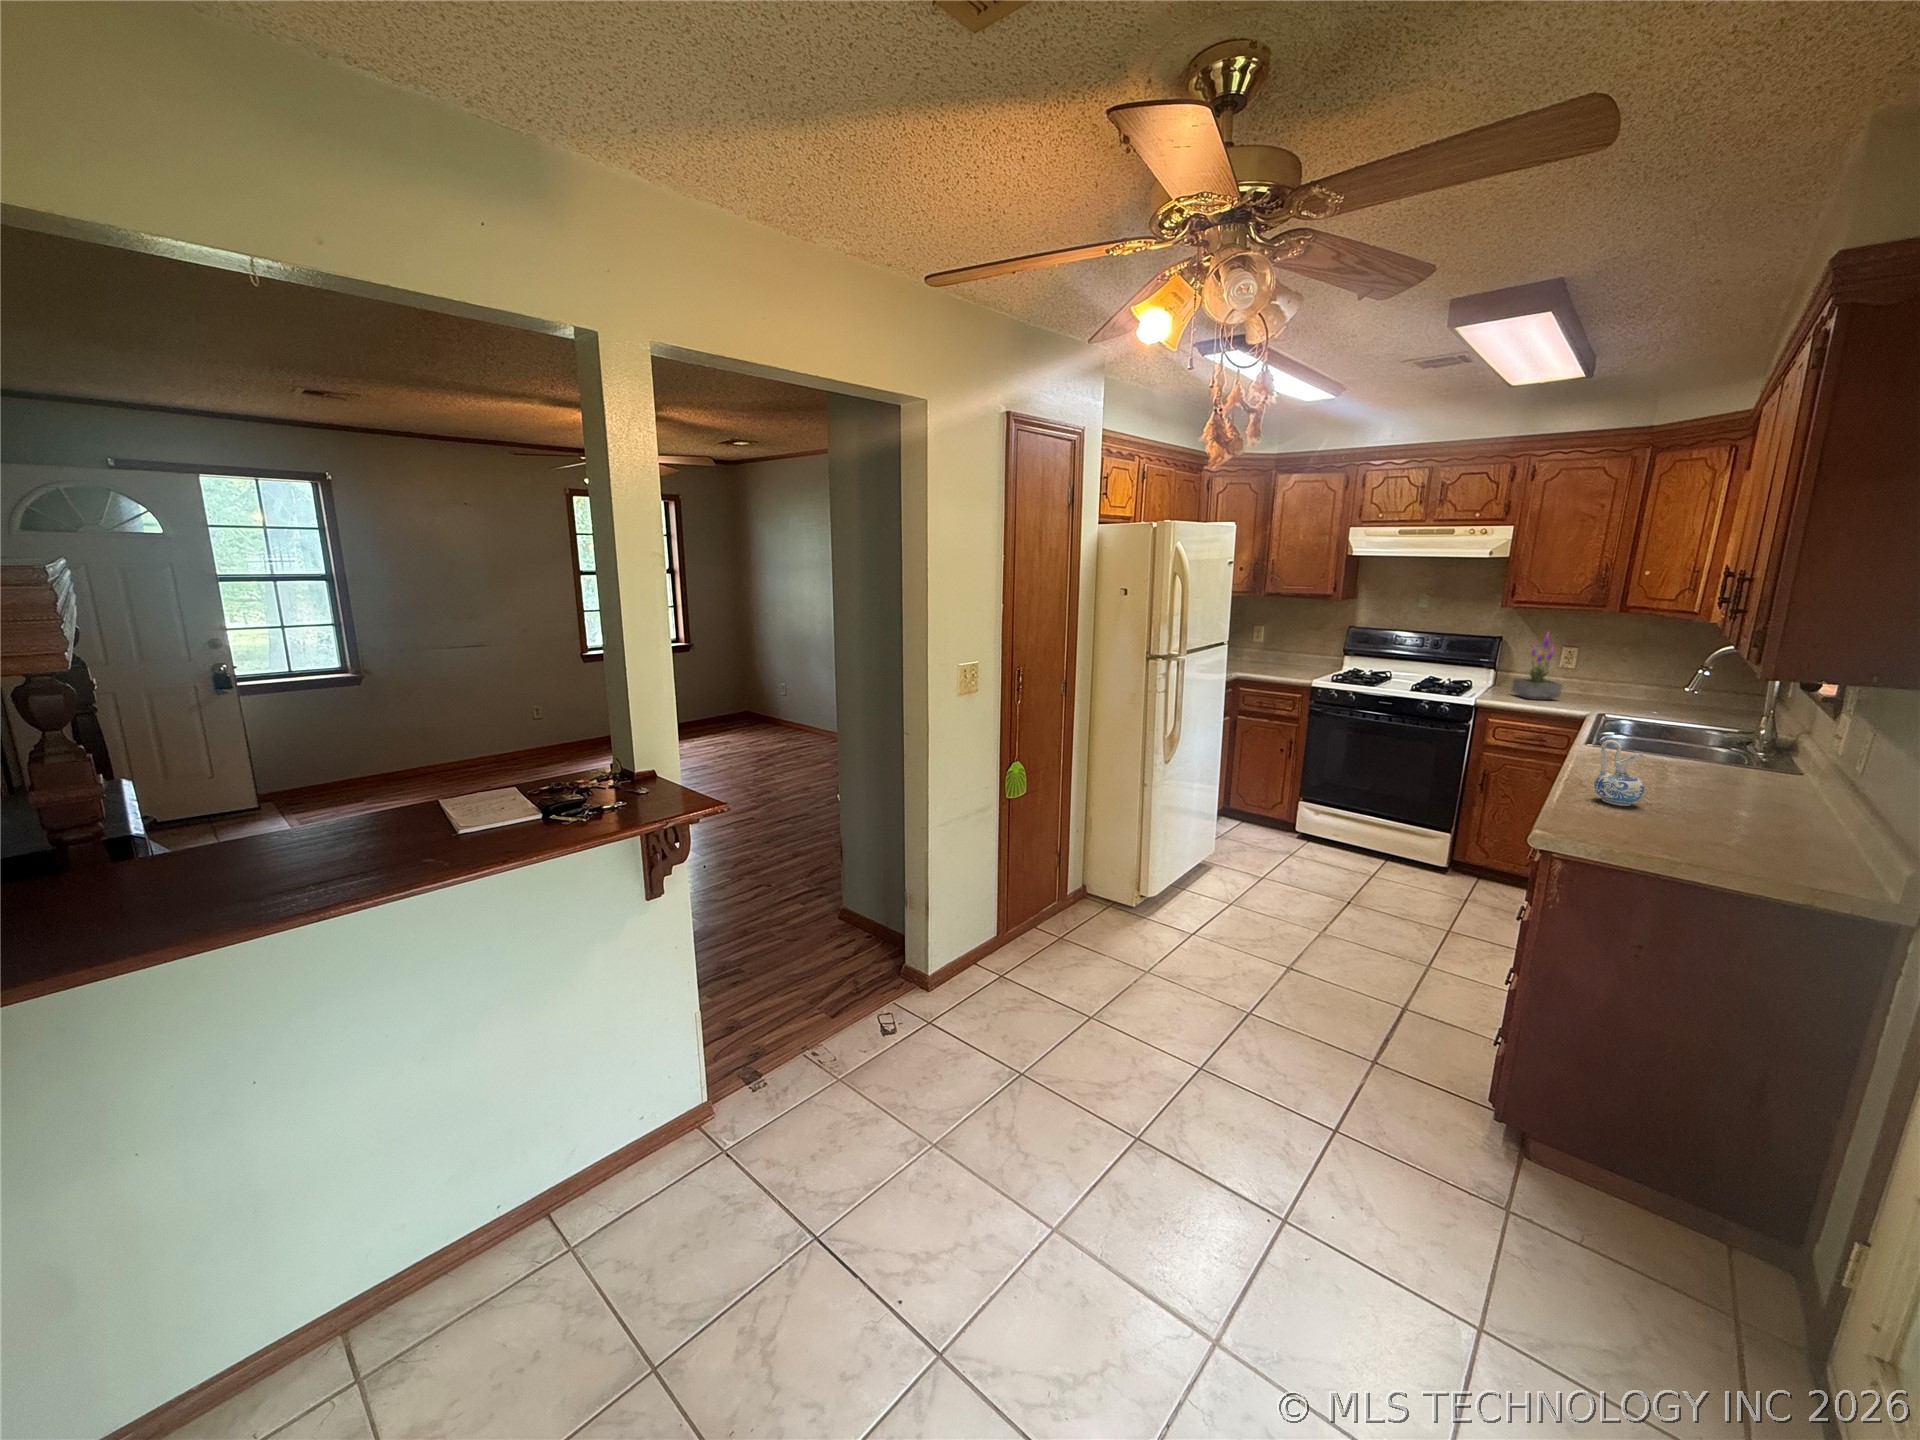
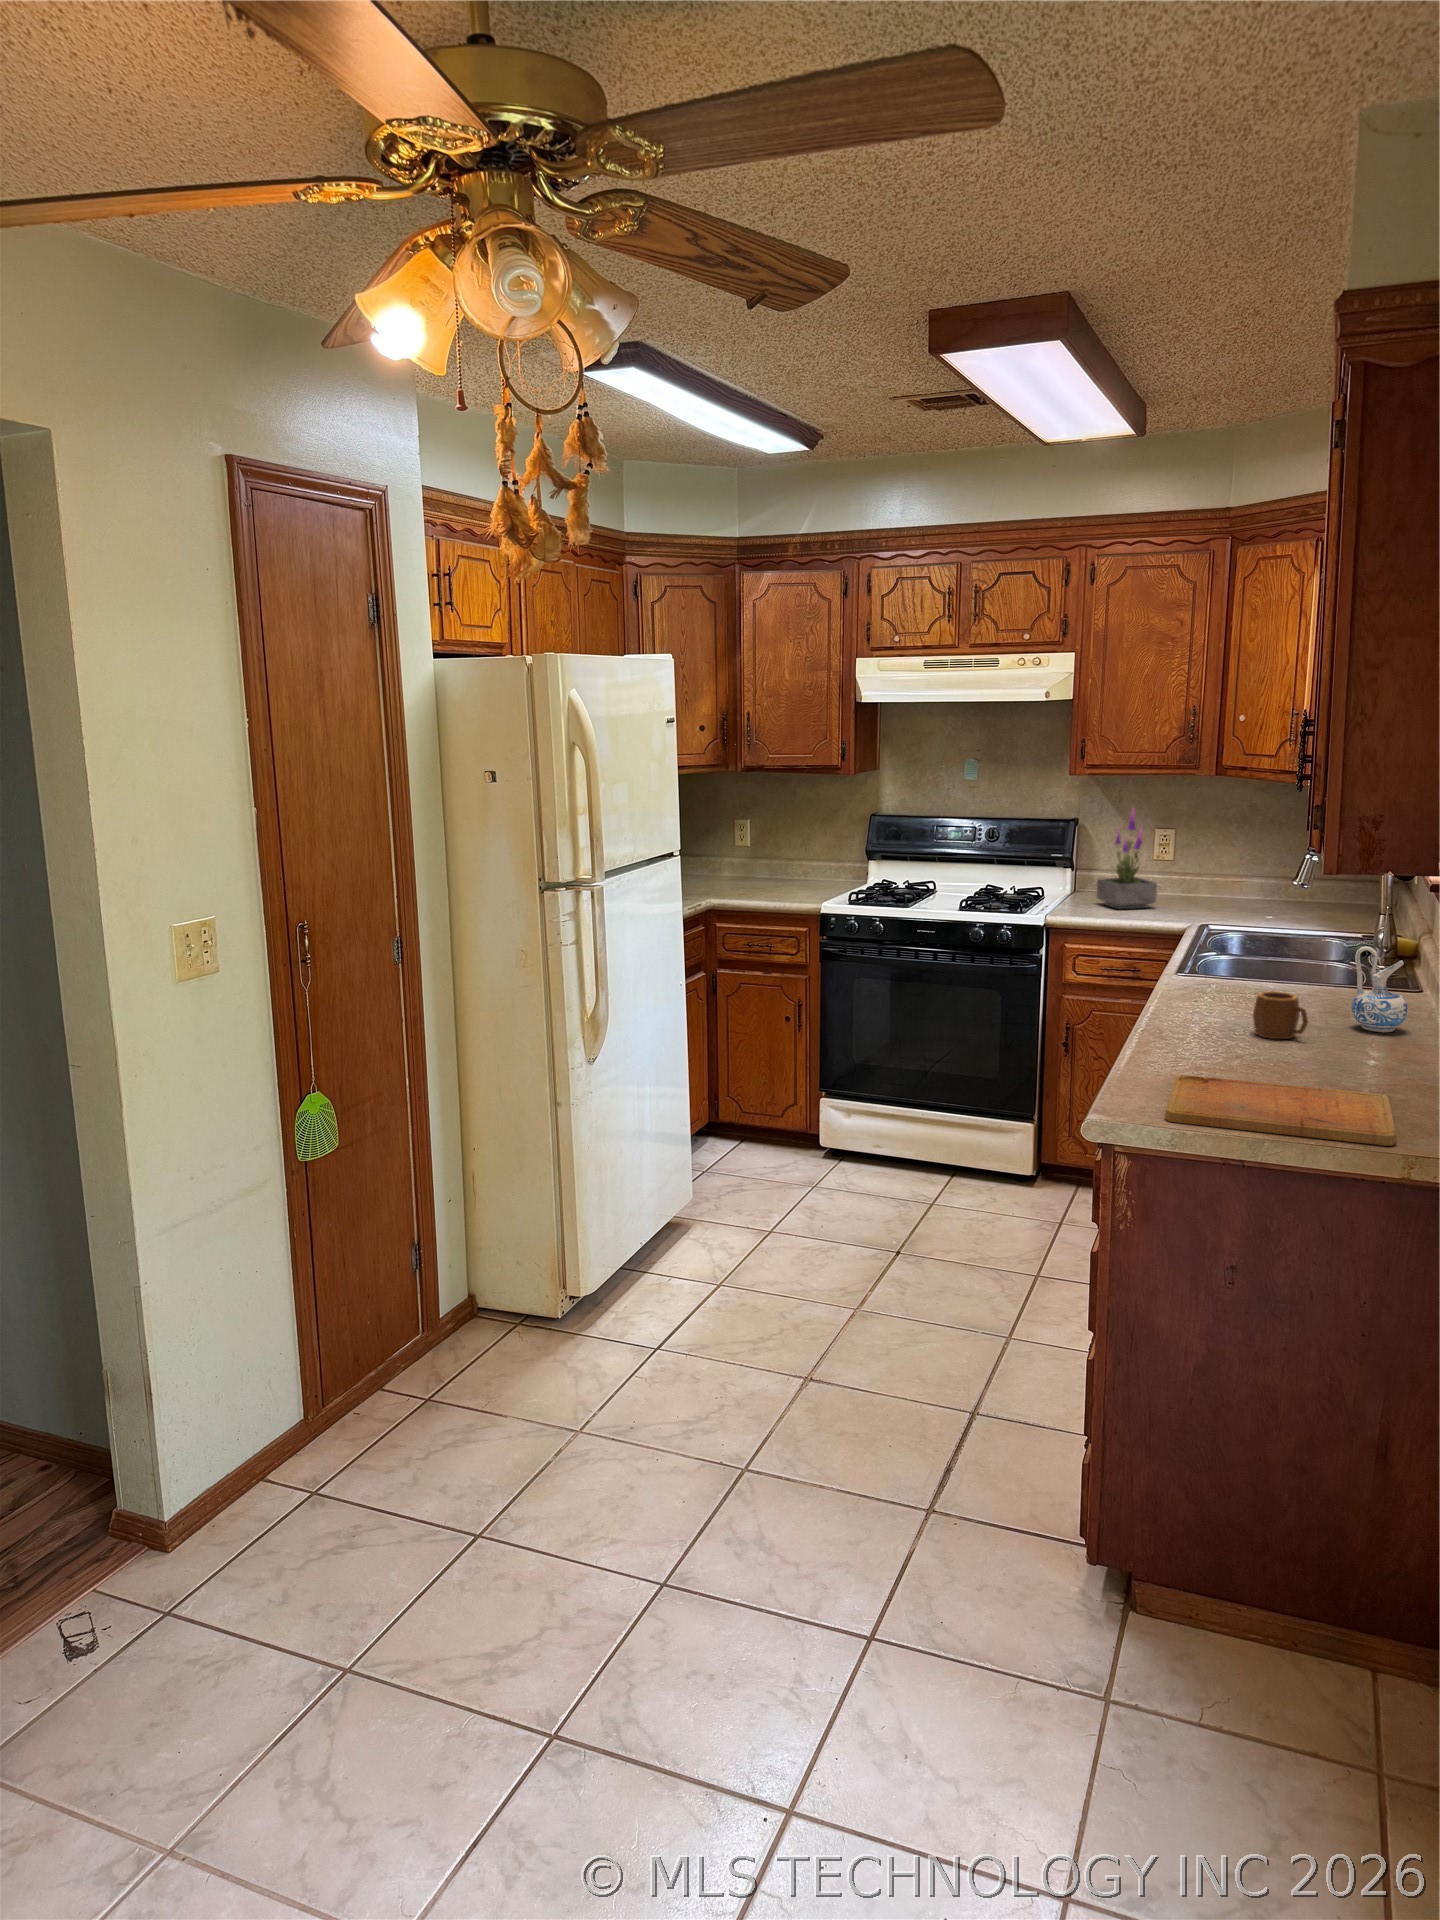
ceramic pitcher: present [1594,740,1644,806] -> present [1351,946,1407,1032]
mug: none [1662,761,1712,796] -> present [1253,991,1308,1039]
cutting board: none [1600,810,1808,878] -> present [1165,1075,1396,1146]

